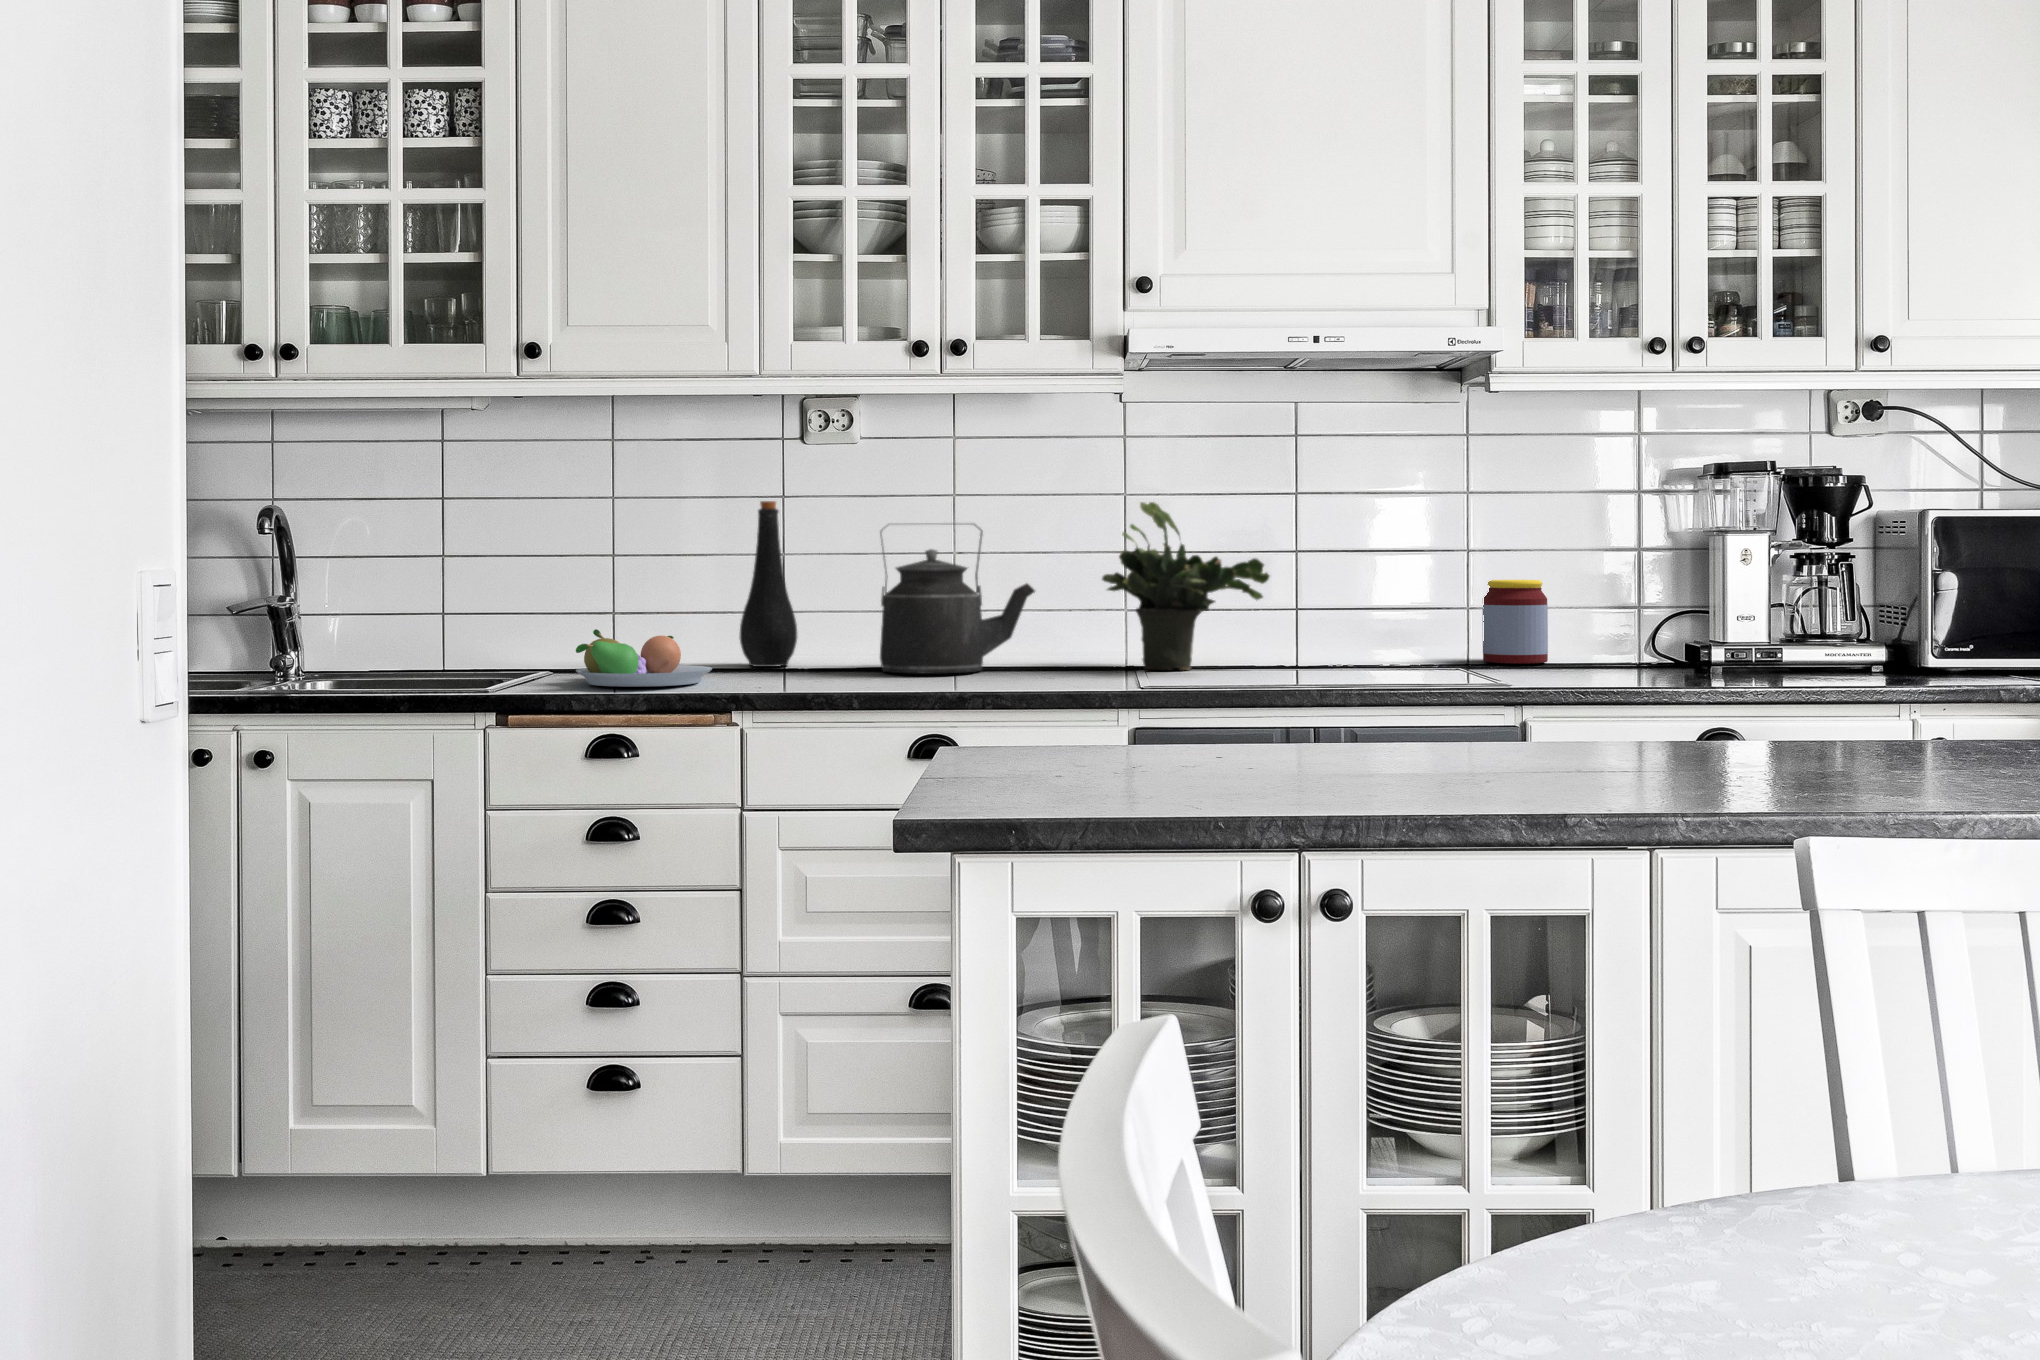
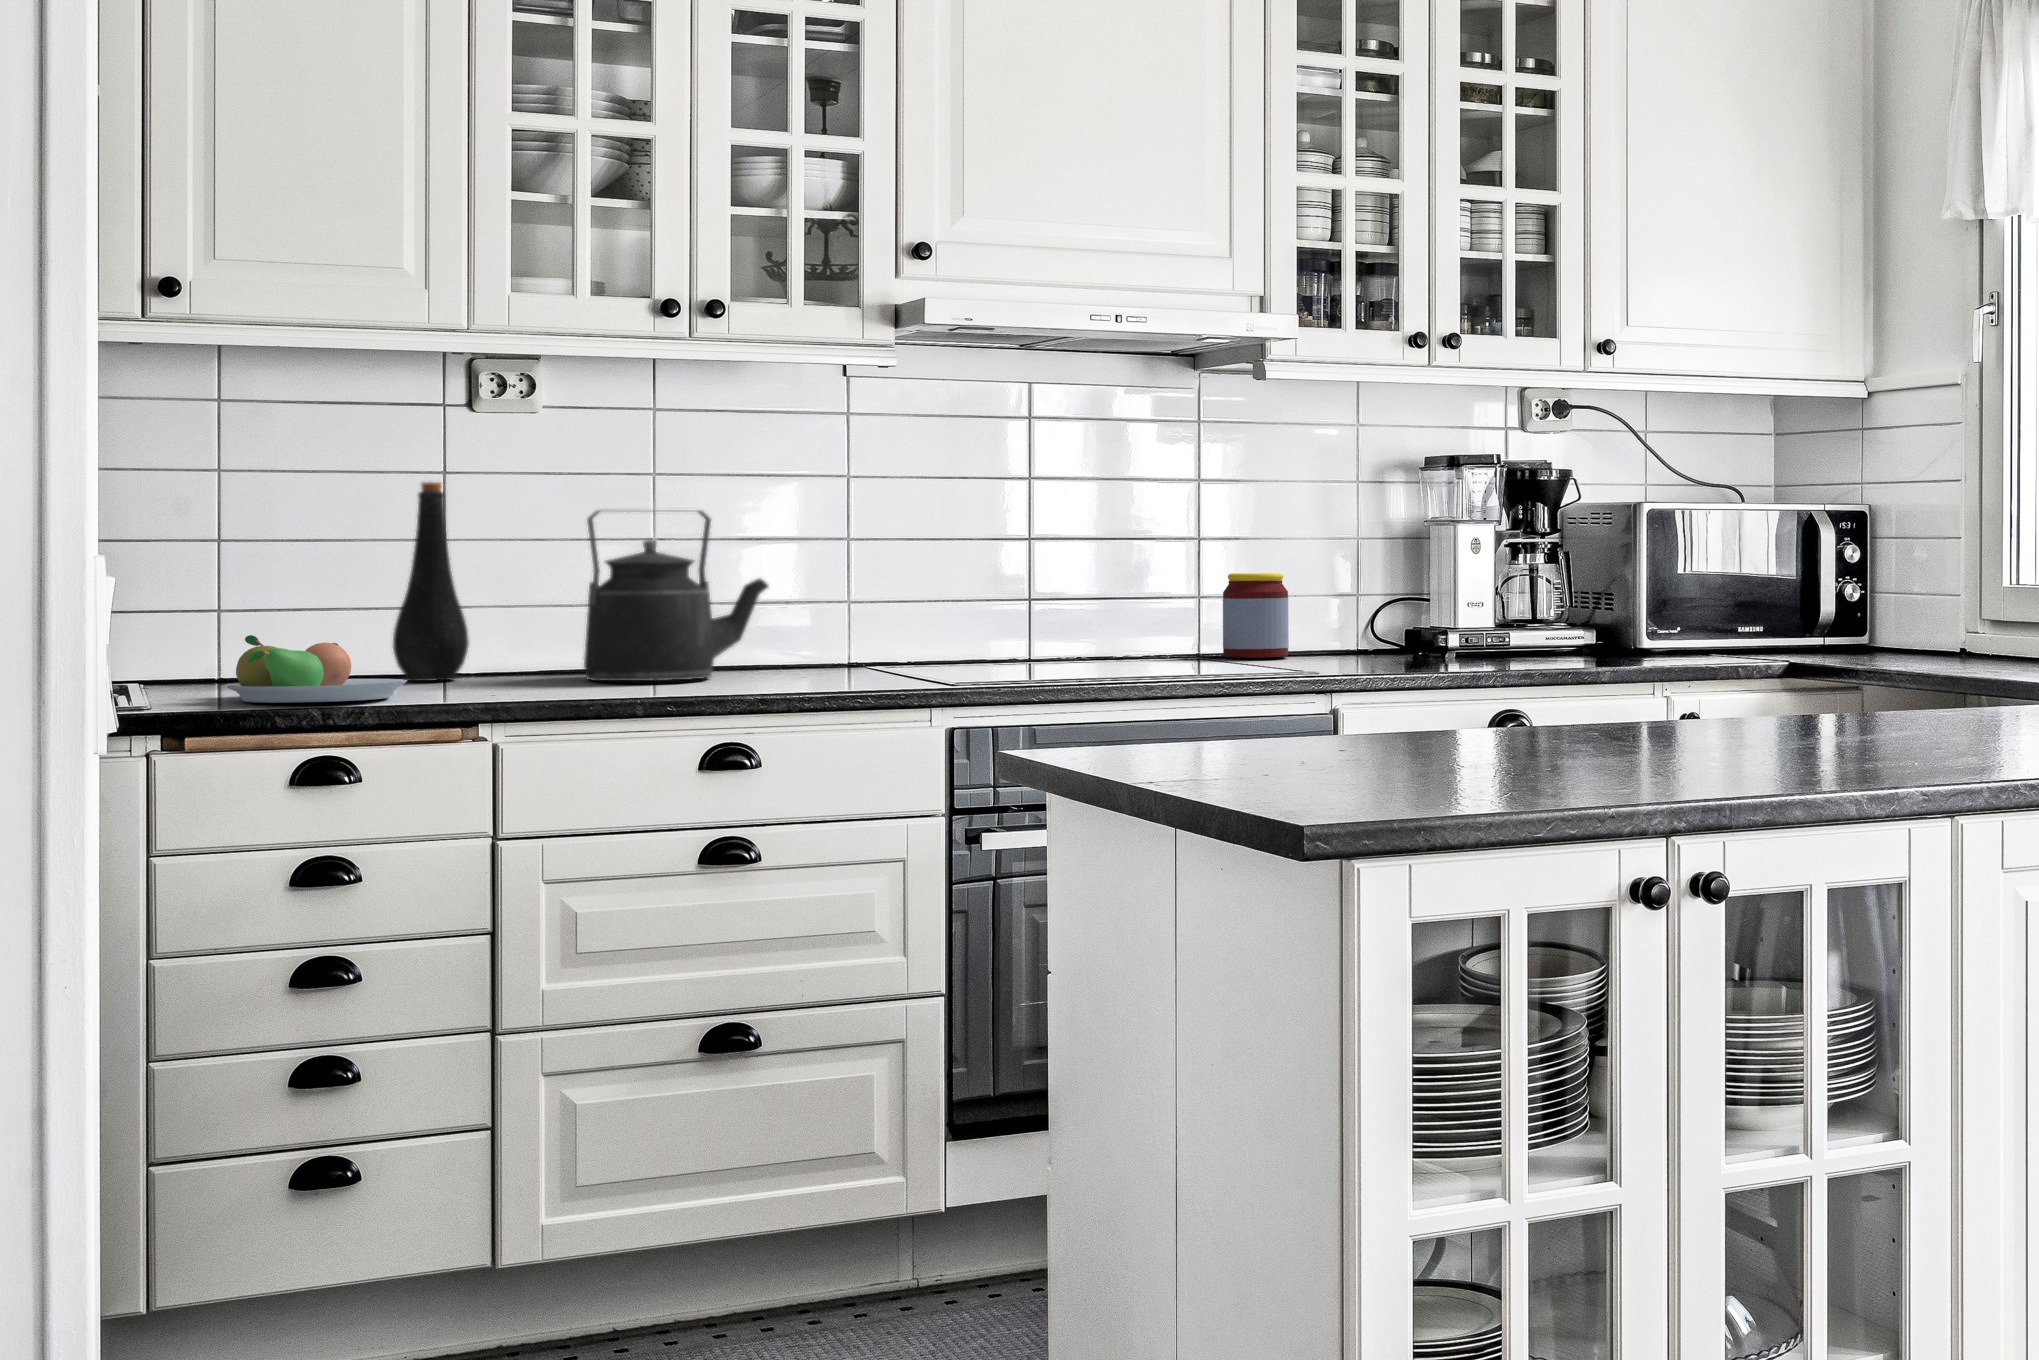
potted plant: present [1102,502,1270,670] -> none [838,487,1037,672]

